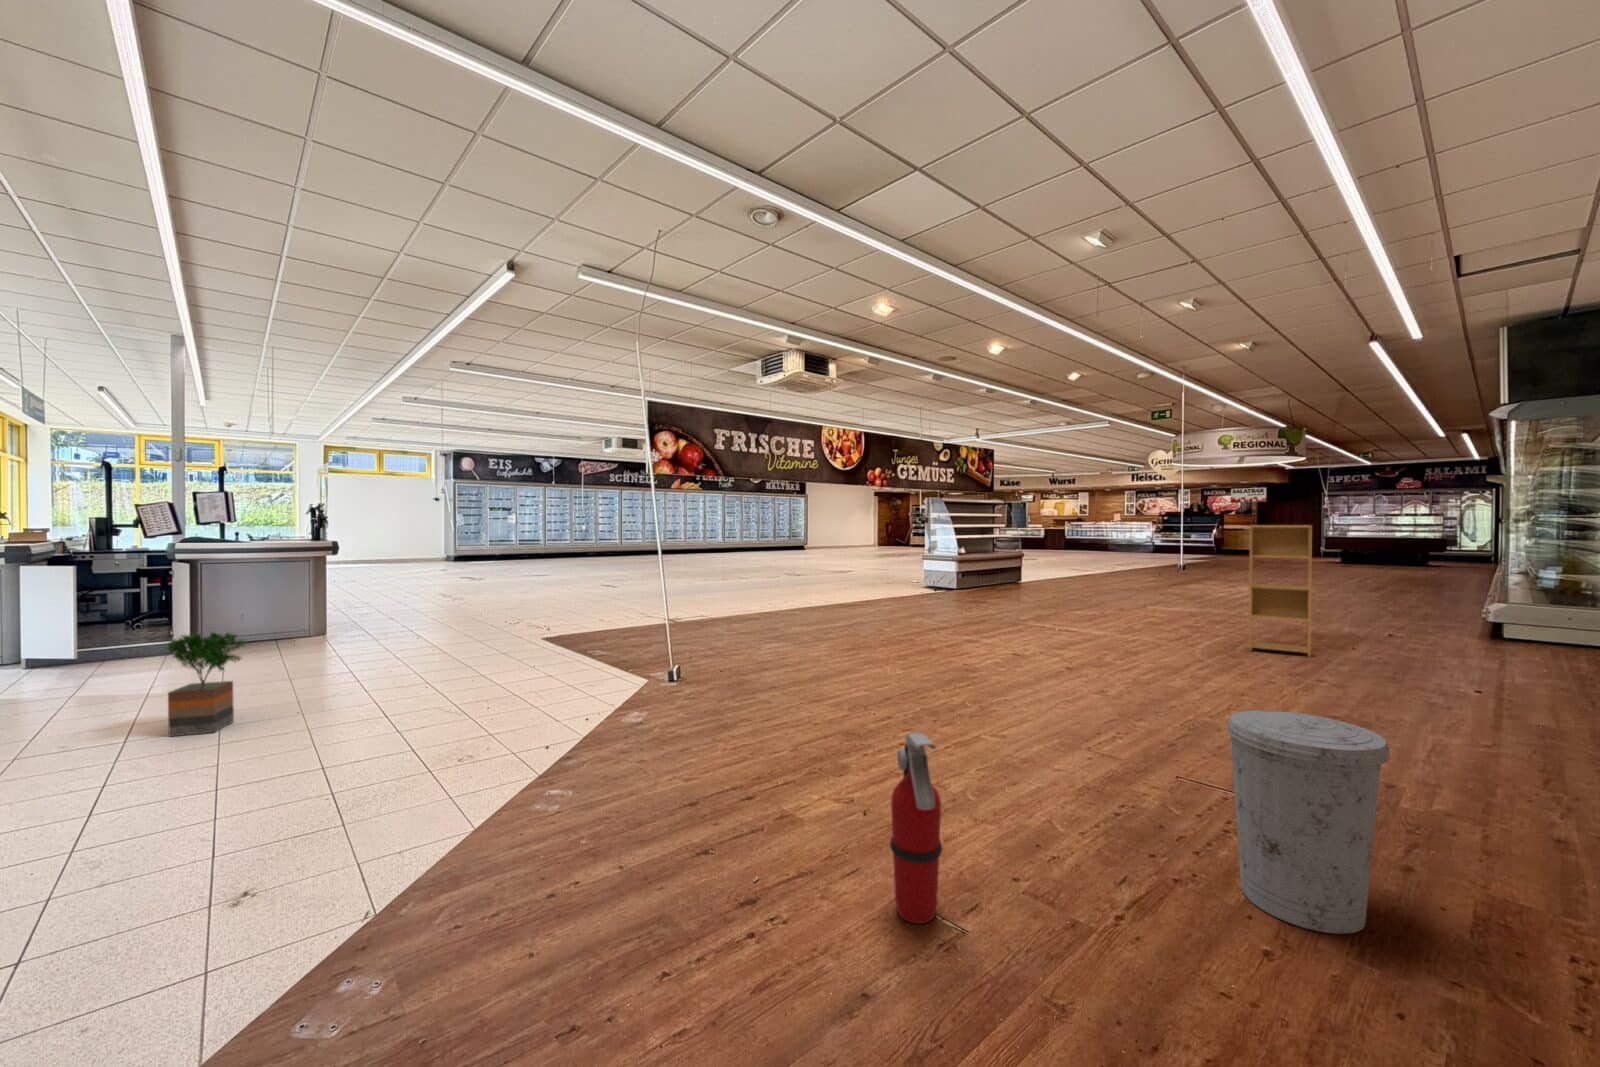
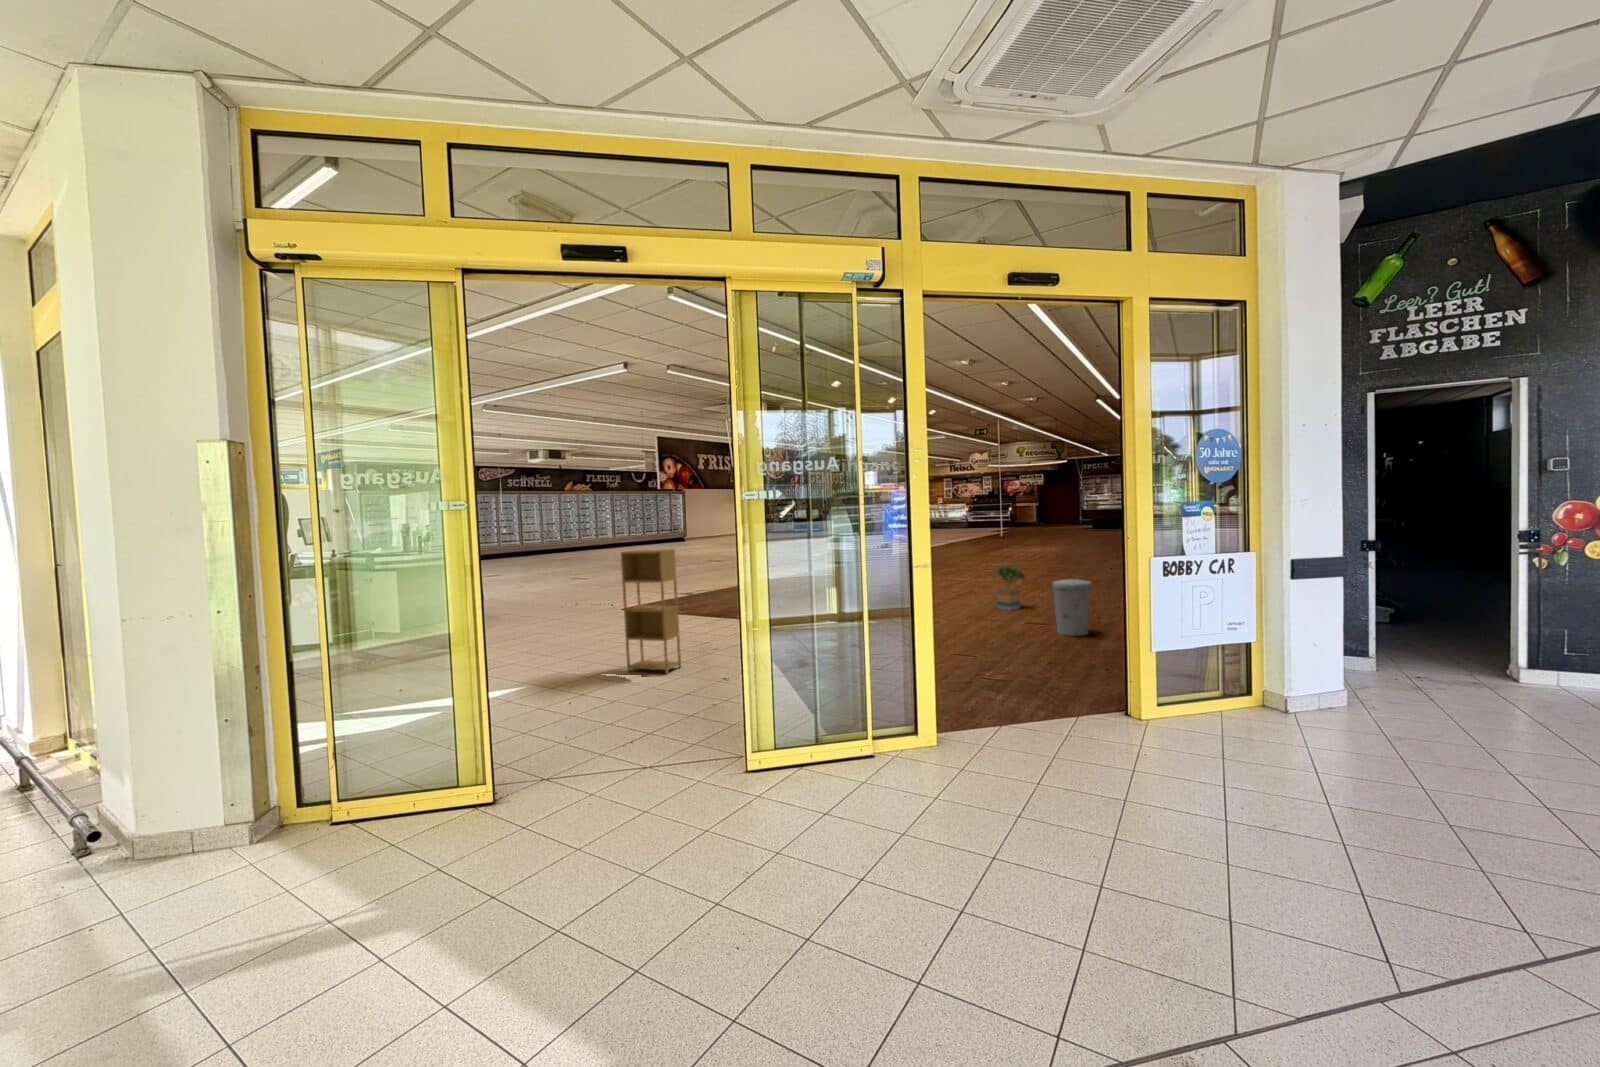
shelving unit: present [1249,525,1312,657] -> present [621,549,681,674]
potted tree: present [167,633,245,736] -> present [993,567,1025,610]
fire extinguisher: present [890,733,942,923] -> none [966,591,984,647]

